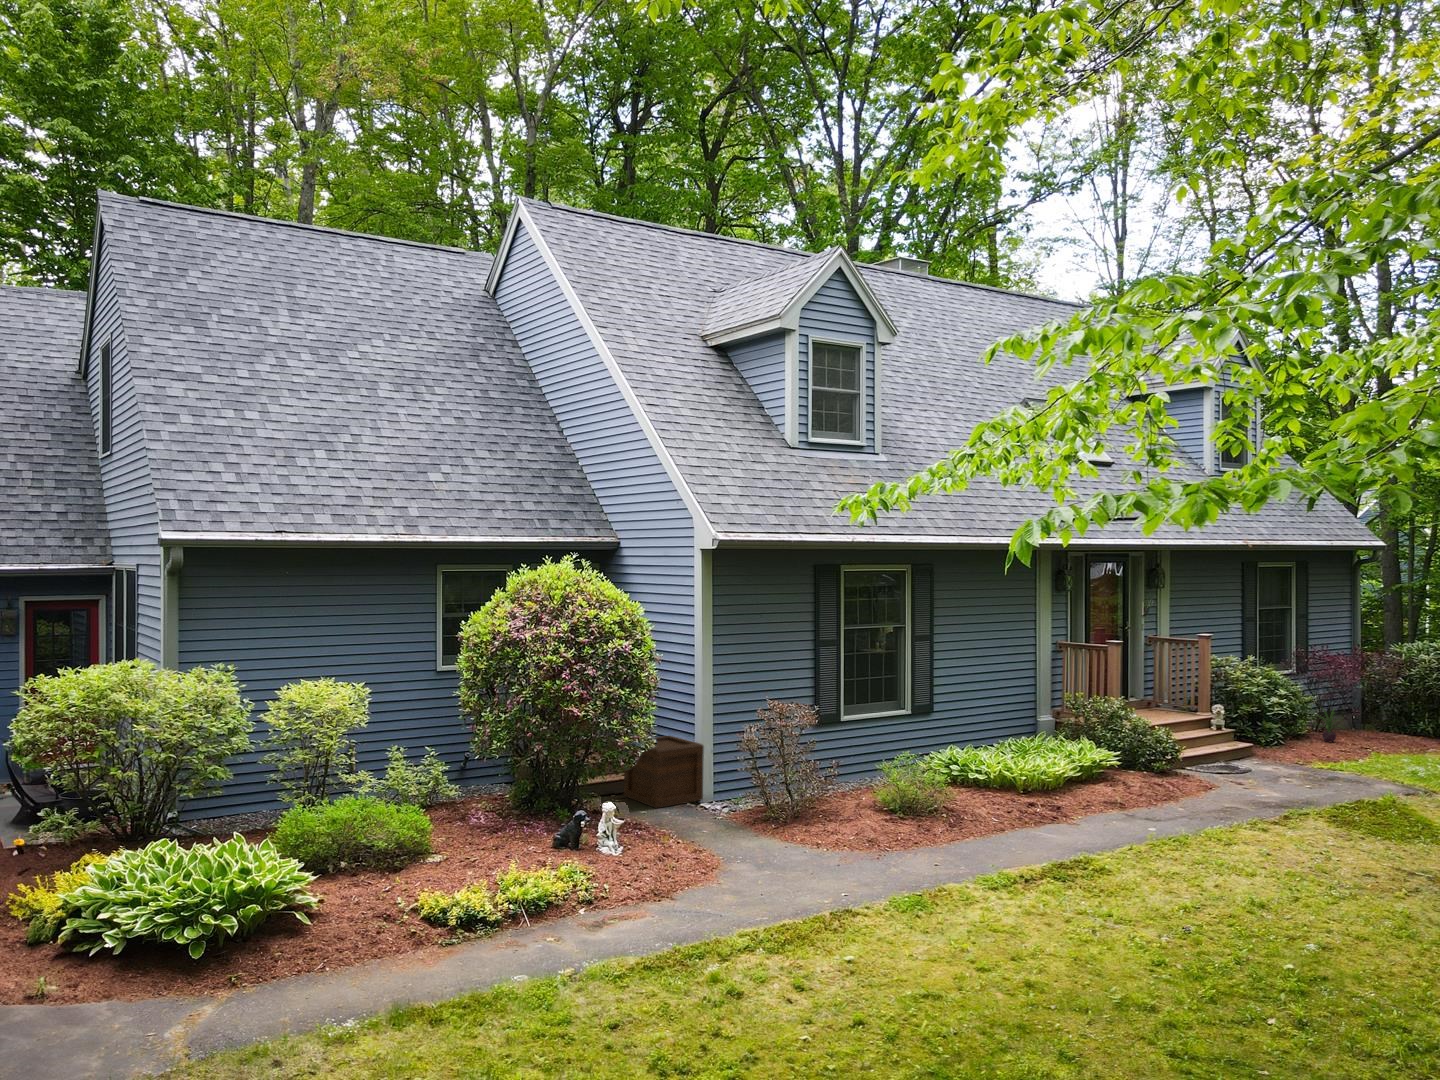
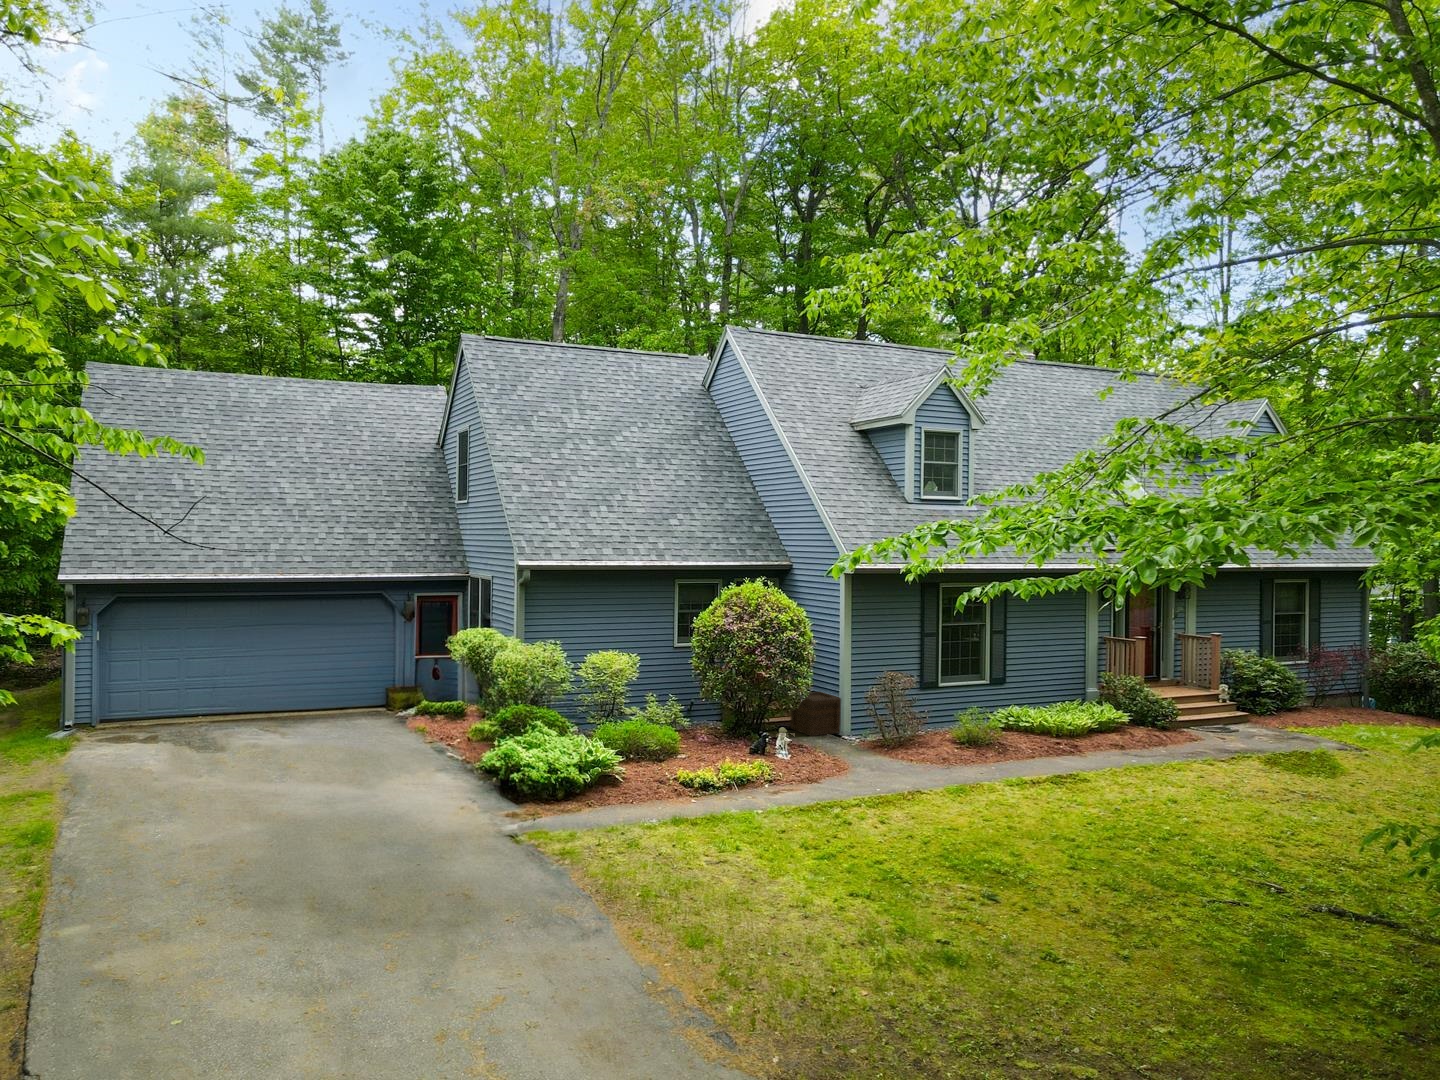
decorative plant: present [1321,710,1337,742] -> none [1300,690,1335,717]

